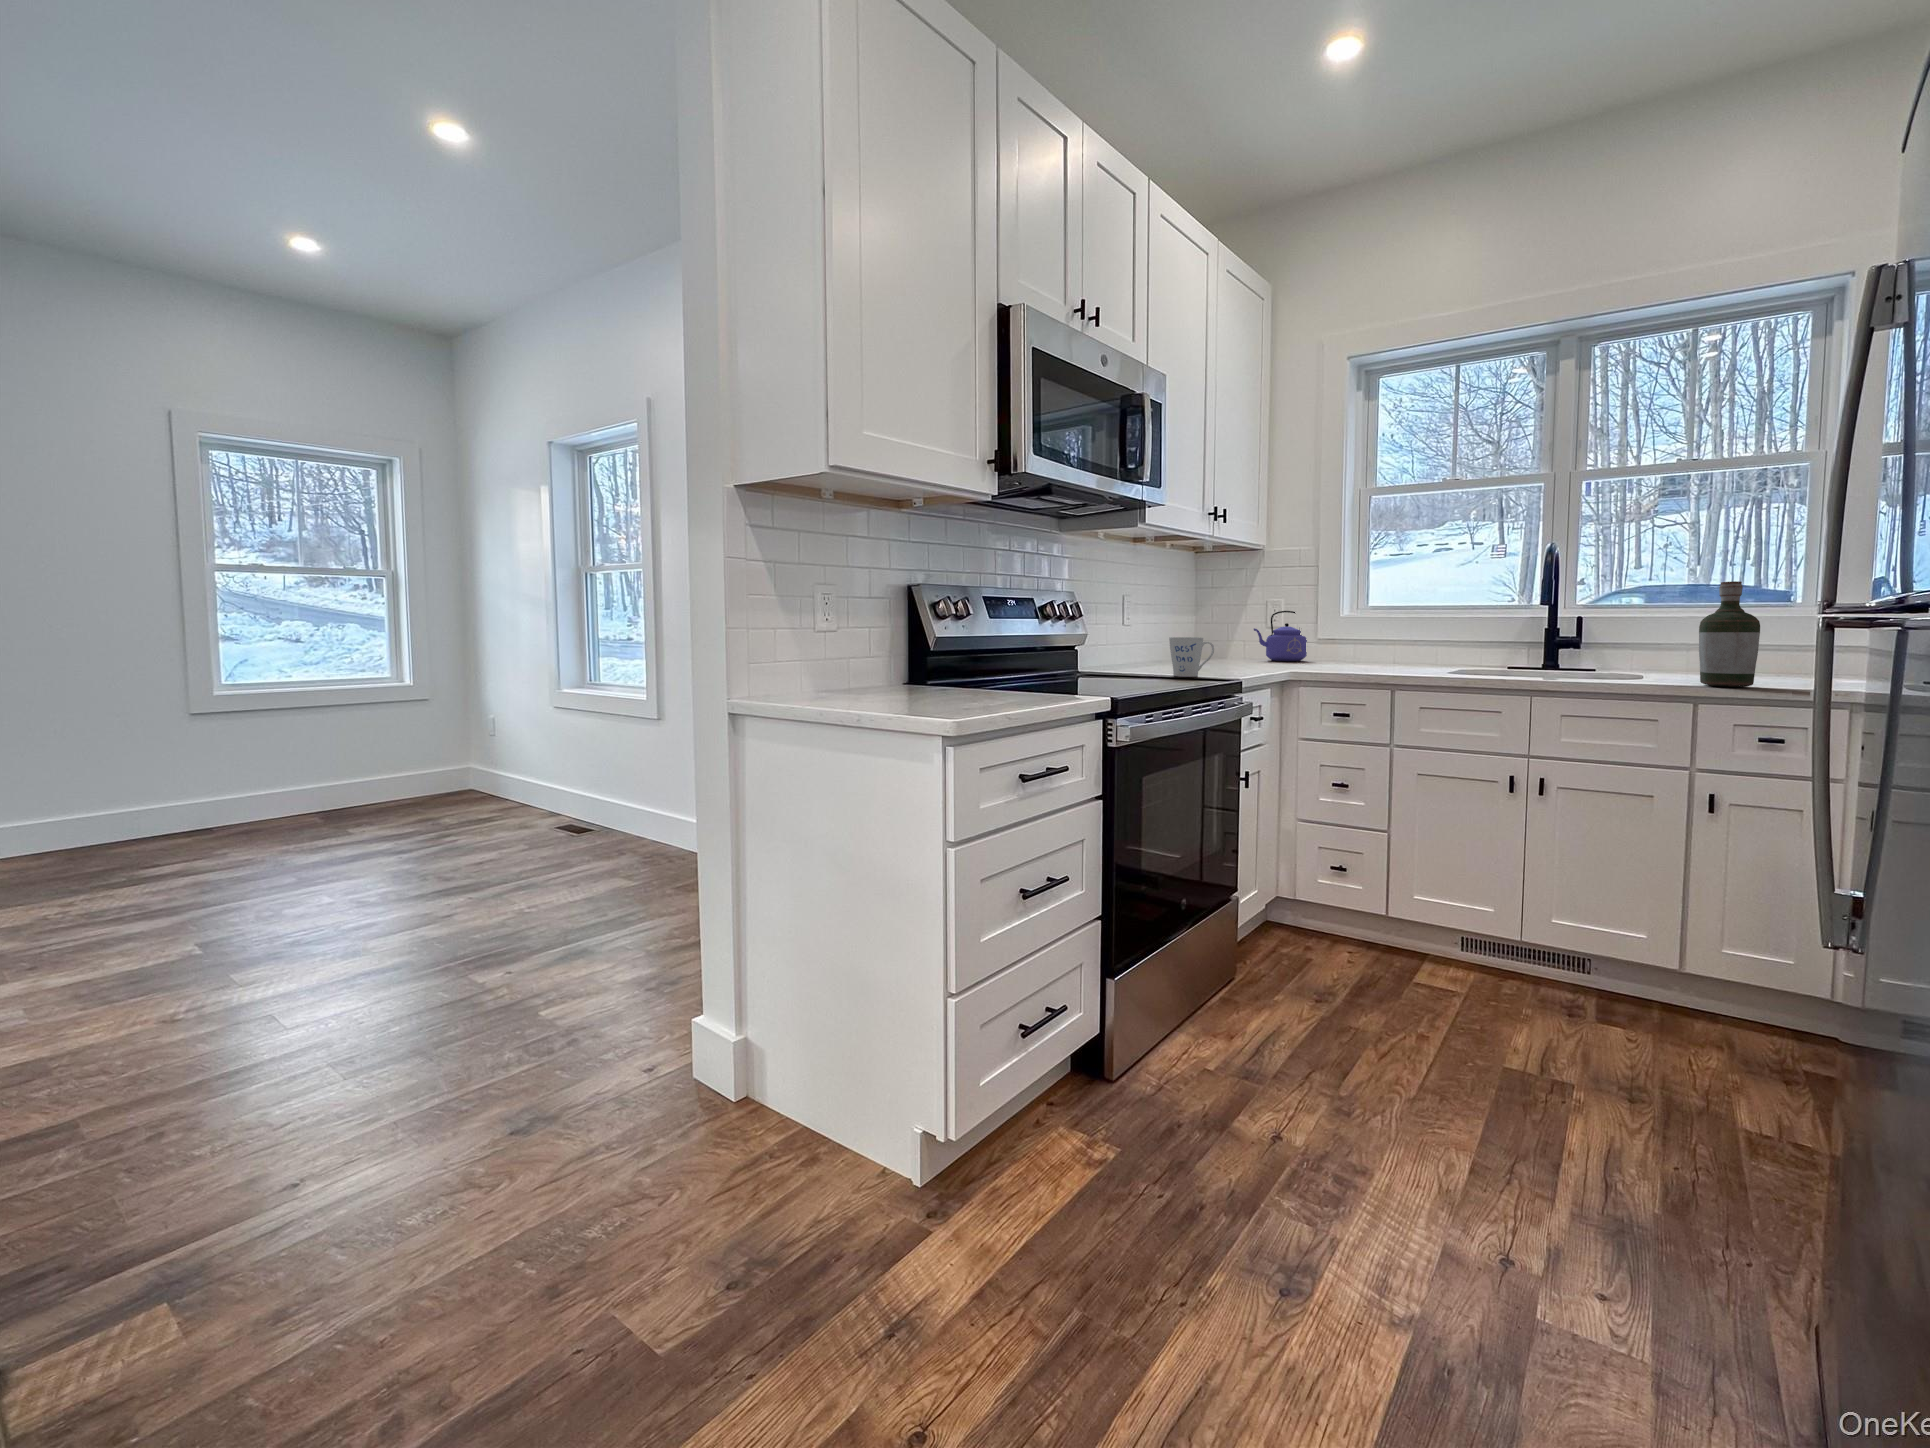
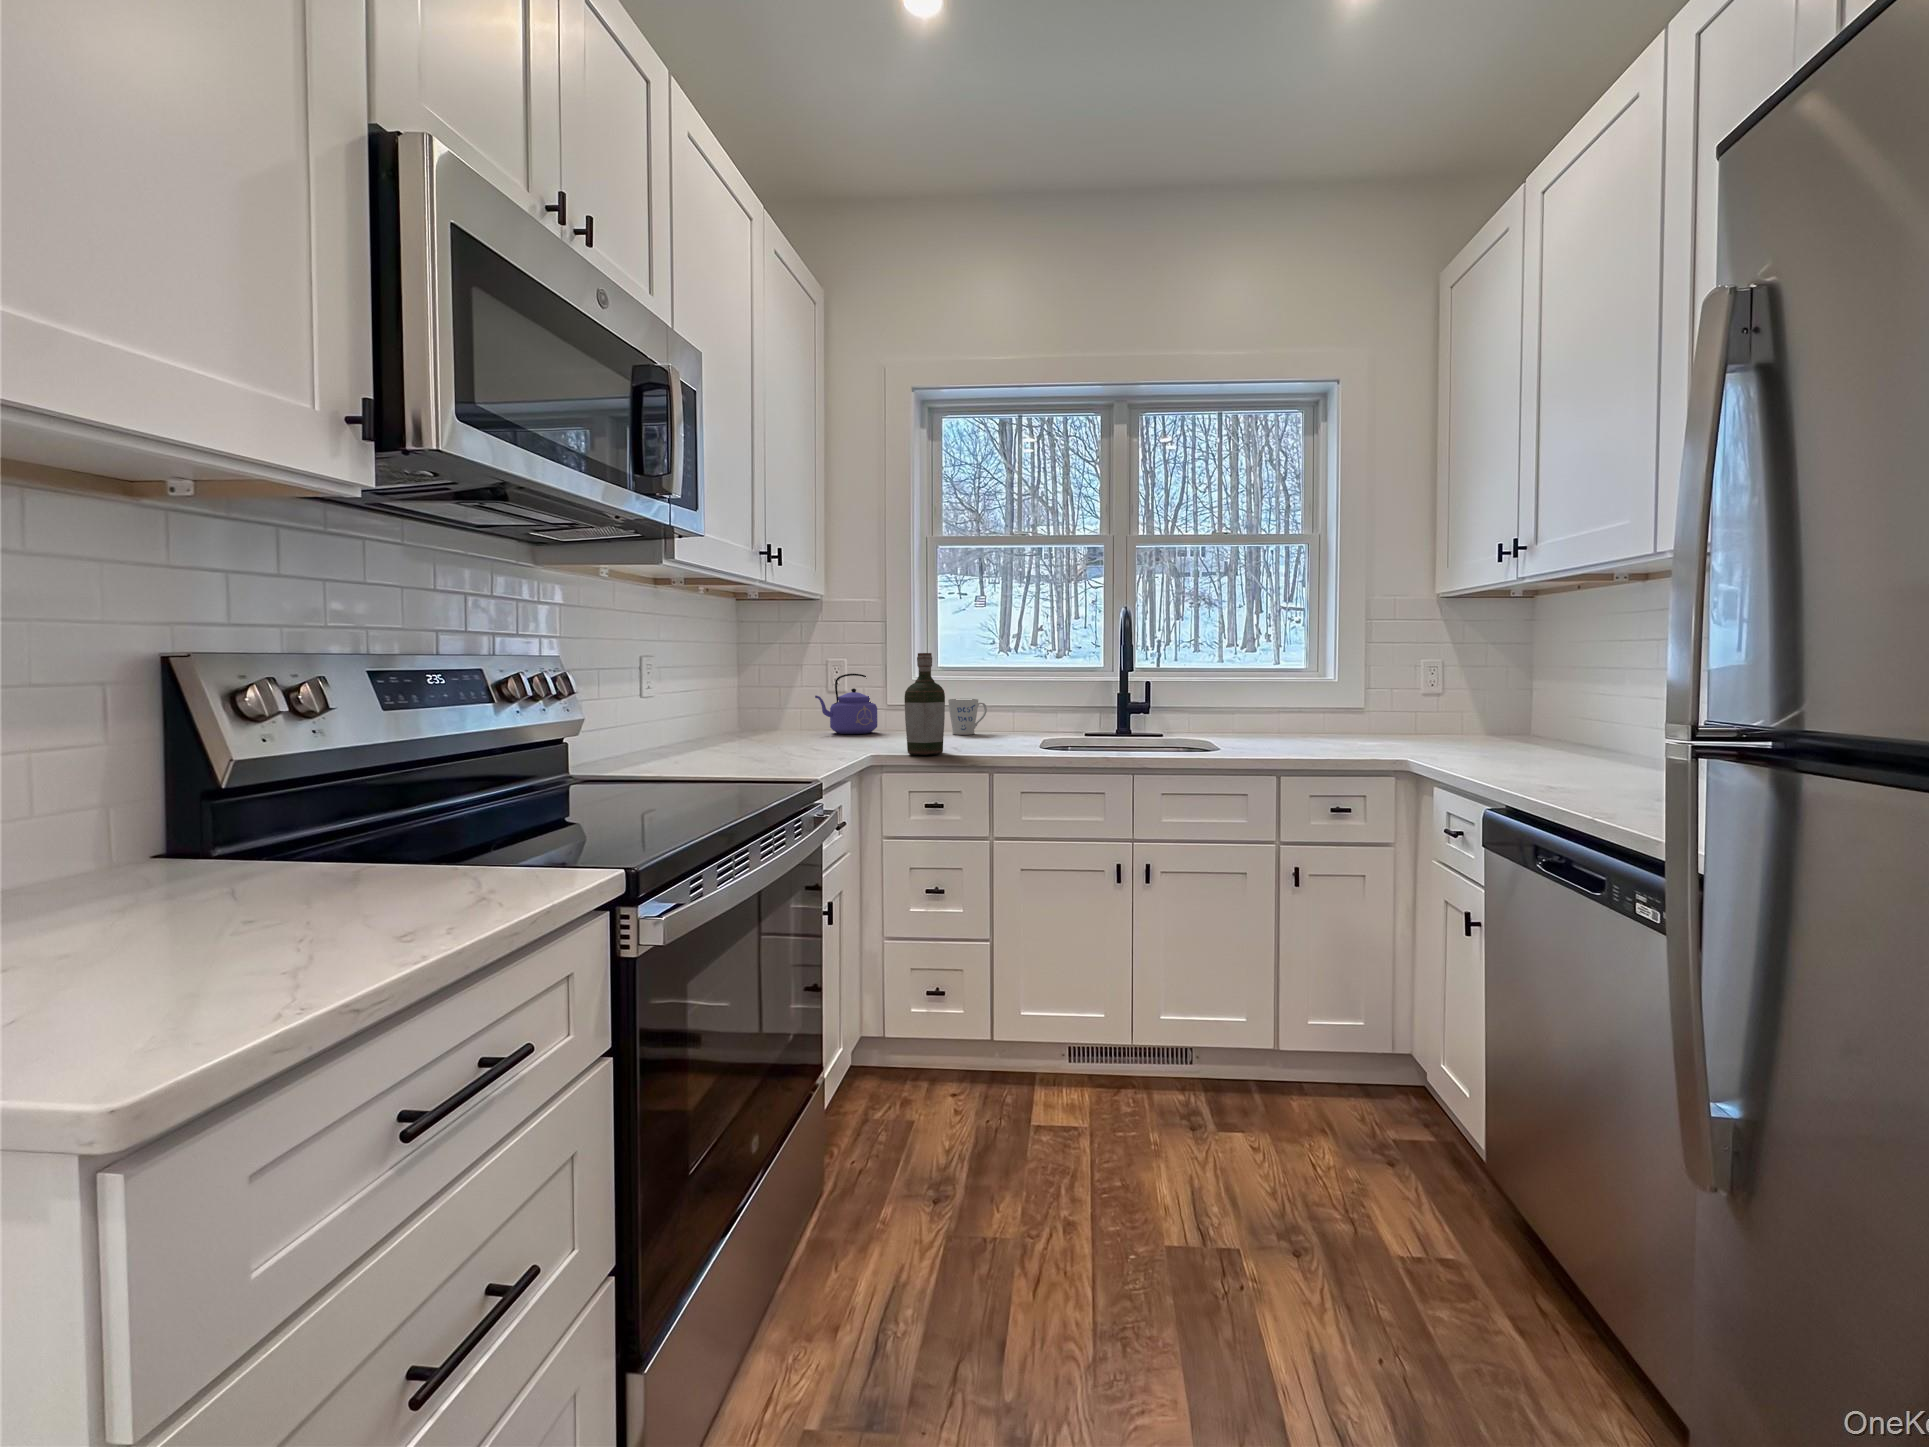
bottle: present [1699,581,1760,687] -> present [904,653,945,755]
mug: present [1169,637,1214,677] -> present [948,699,987,735]

